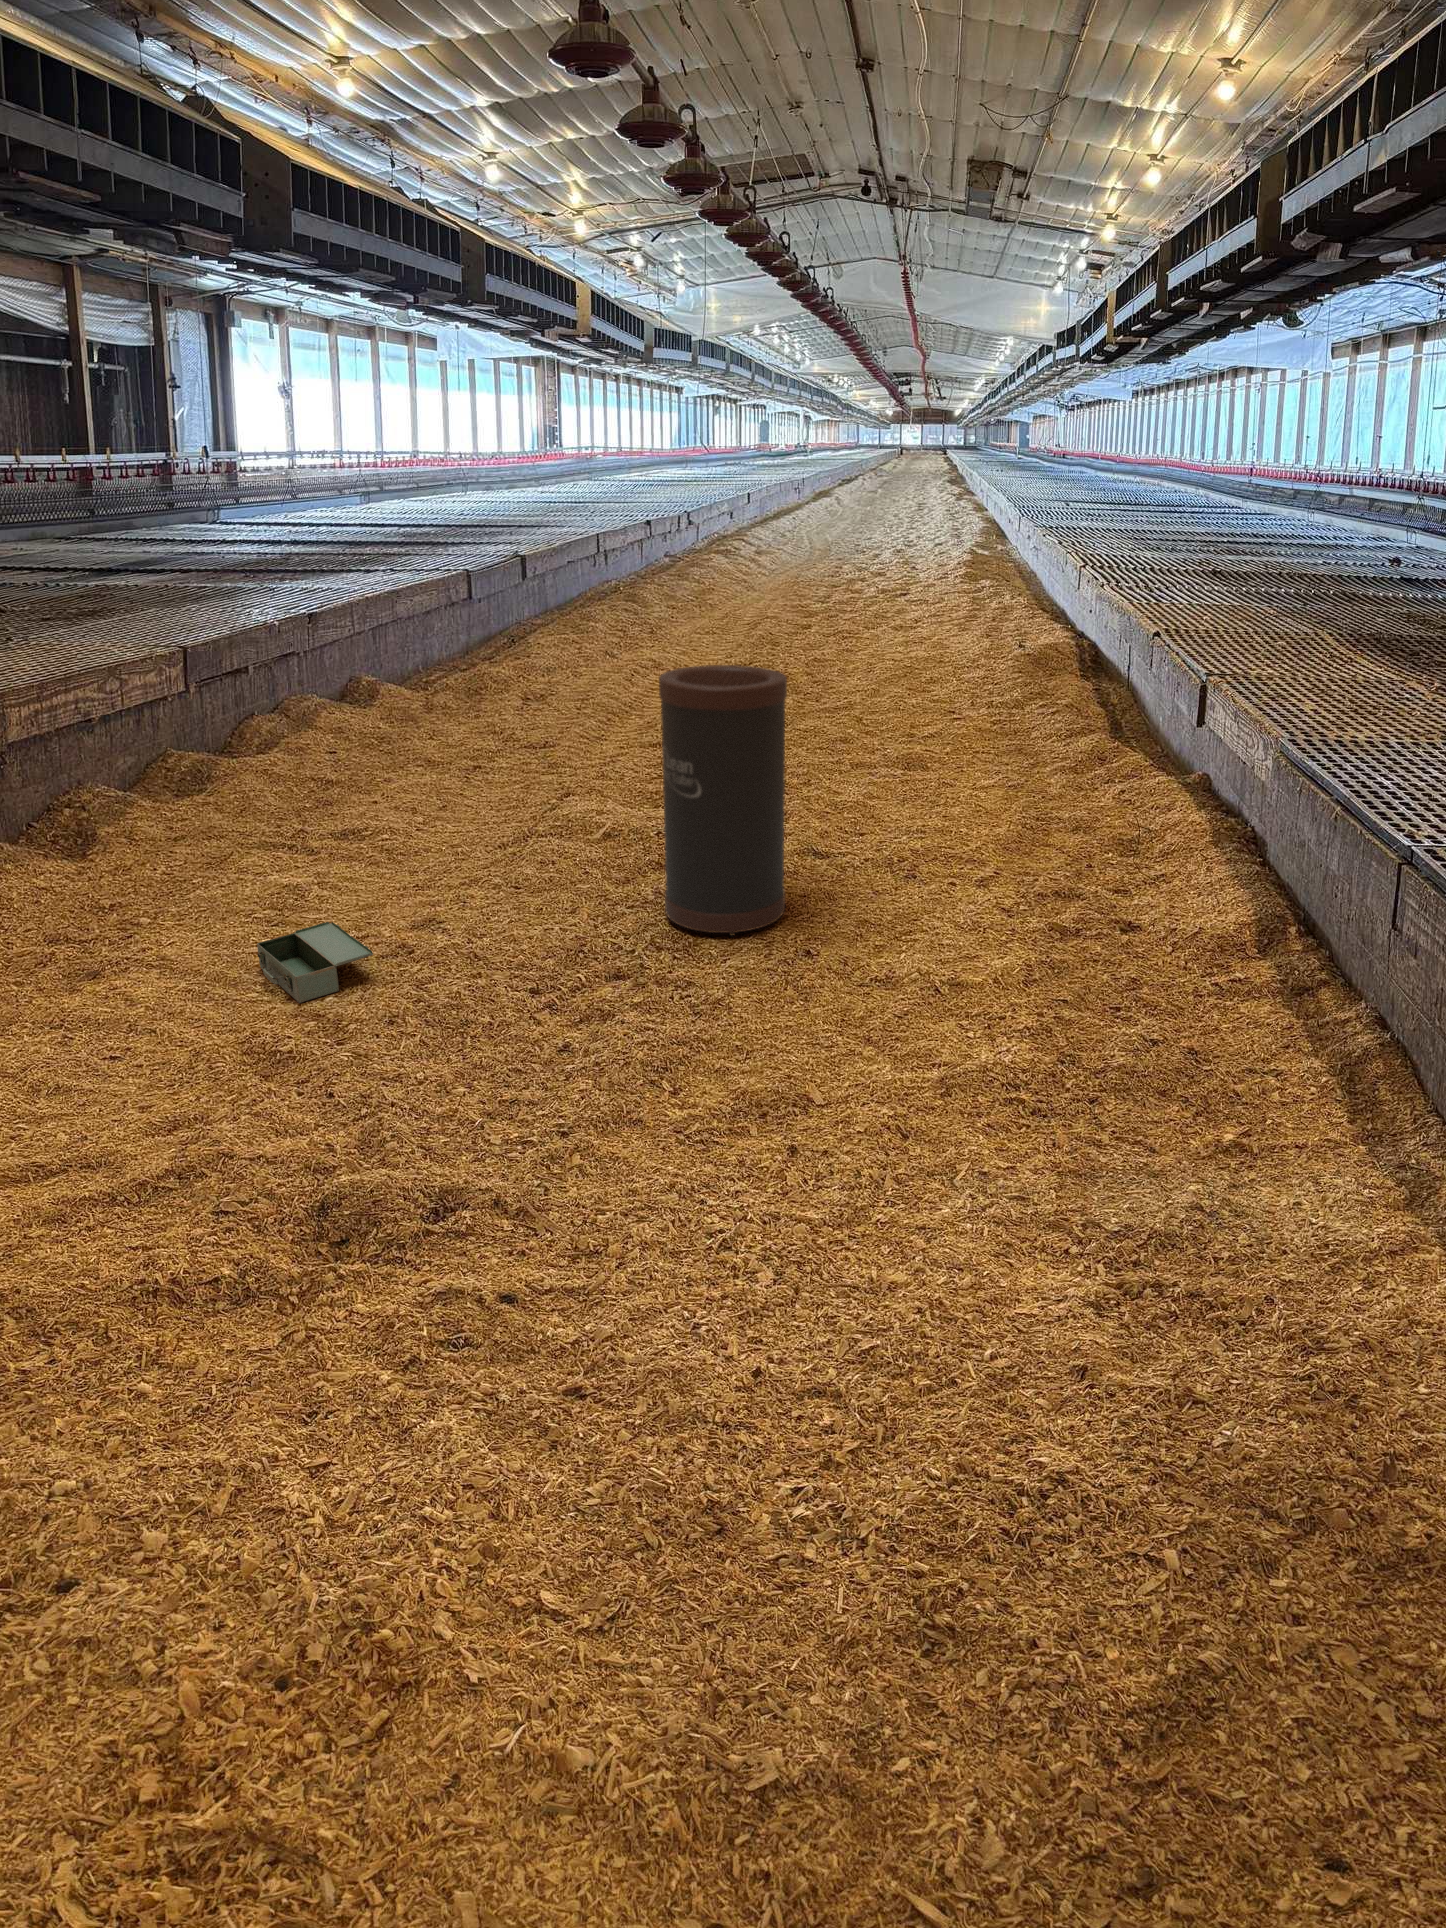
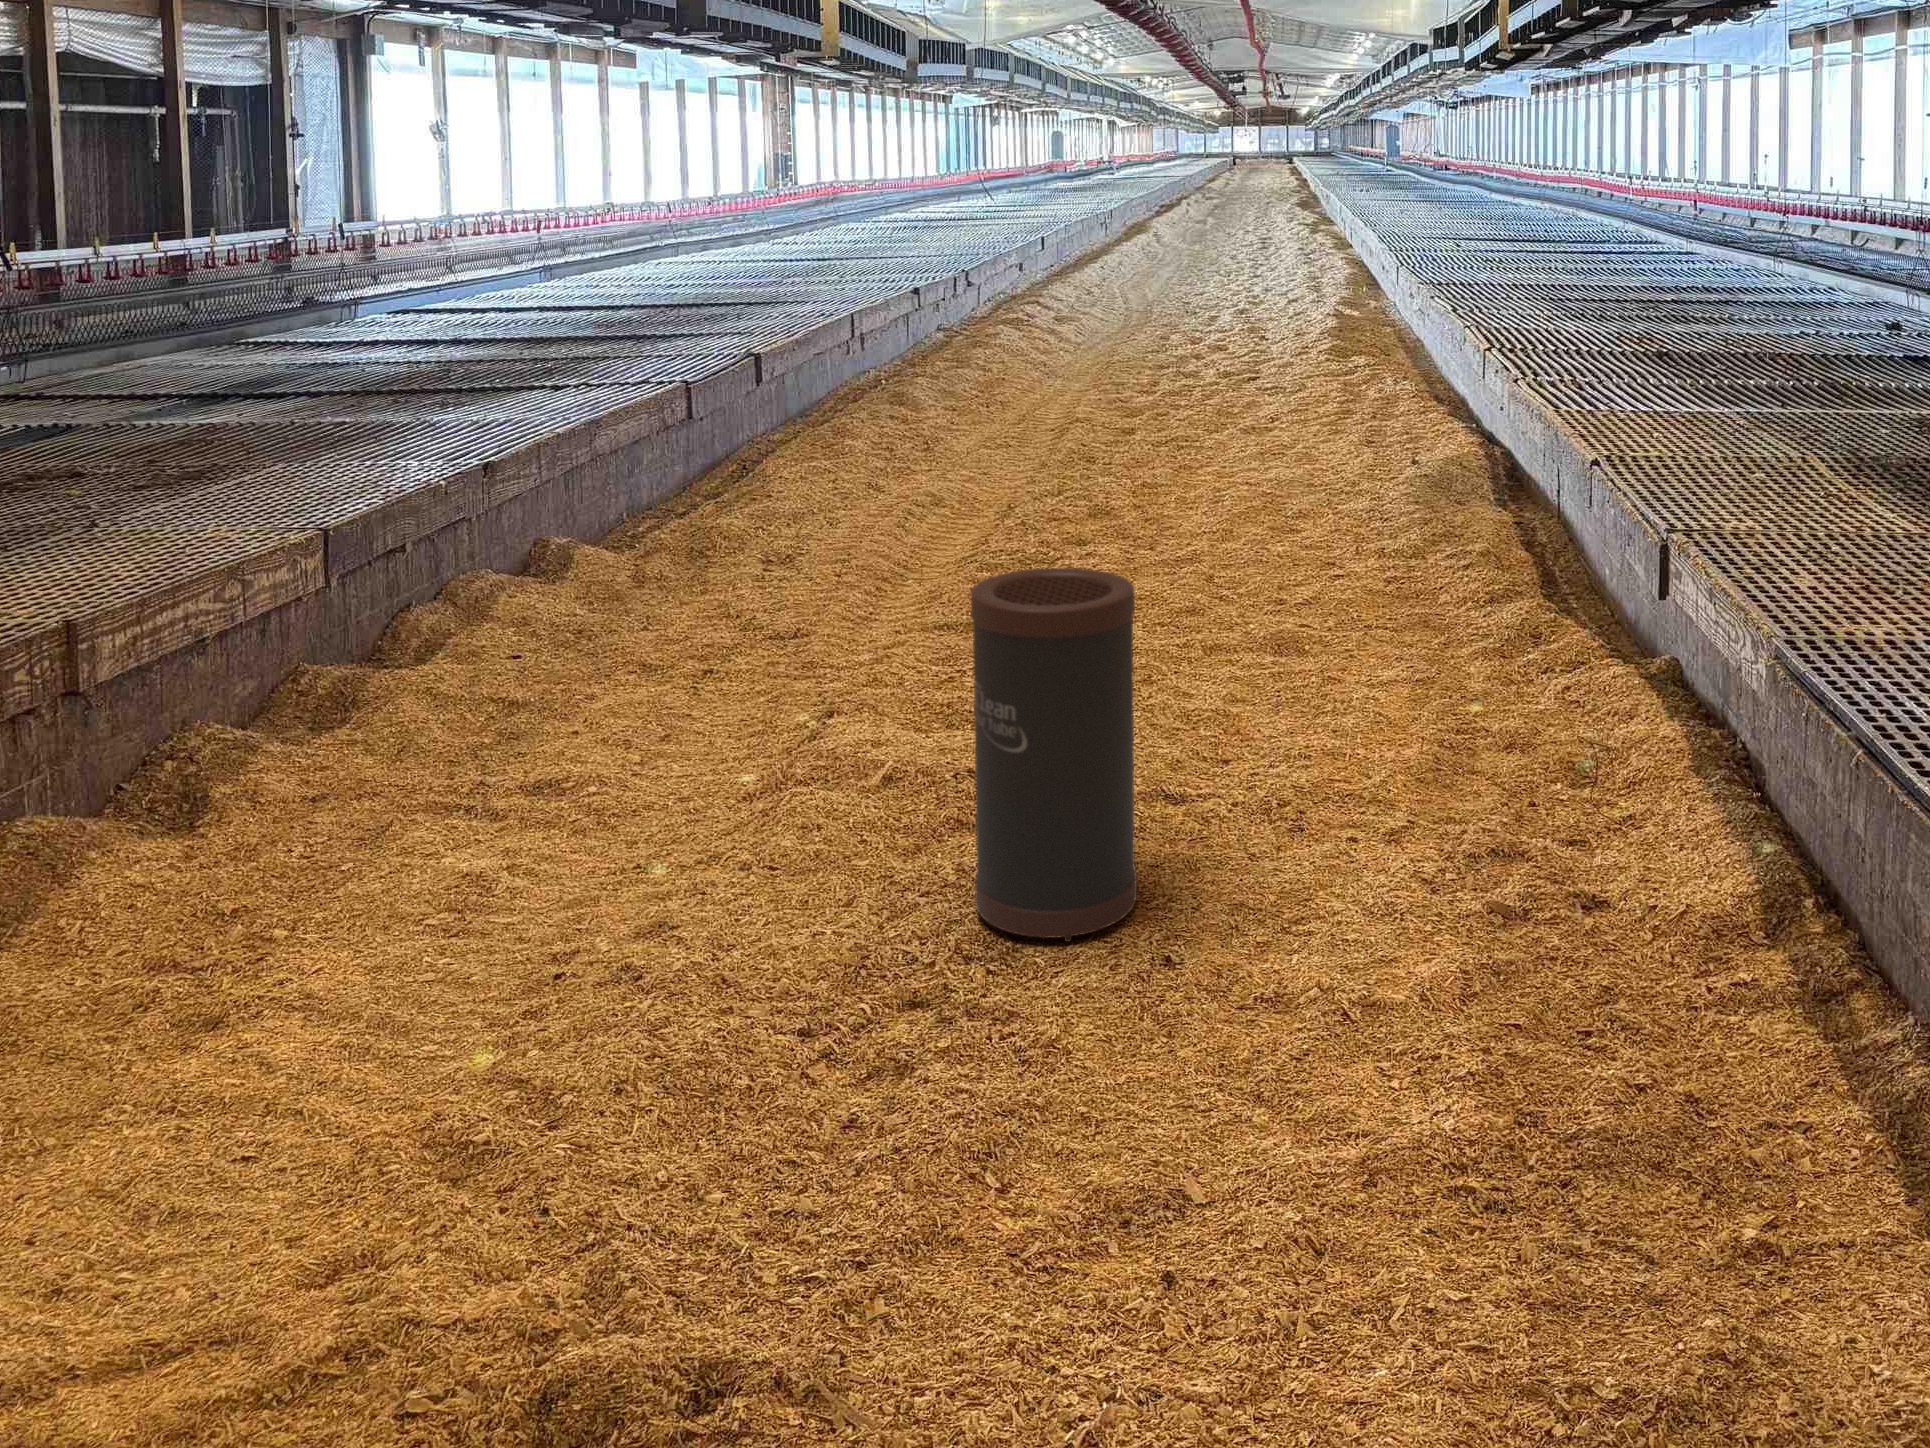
toolbox: present [257,922,373,1003] -> none [427,941,587,1070]

